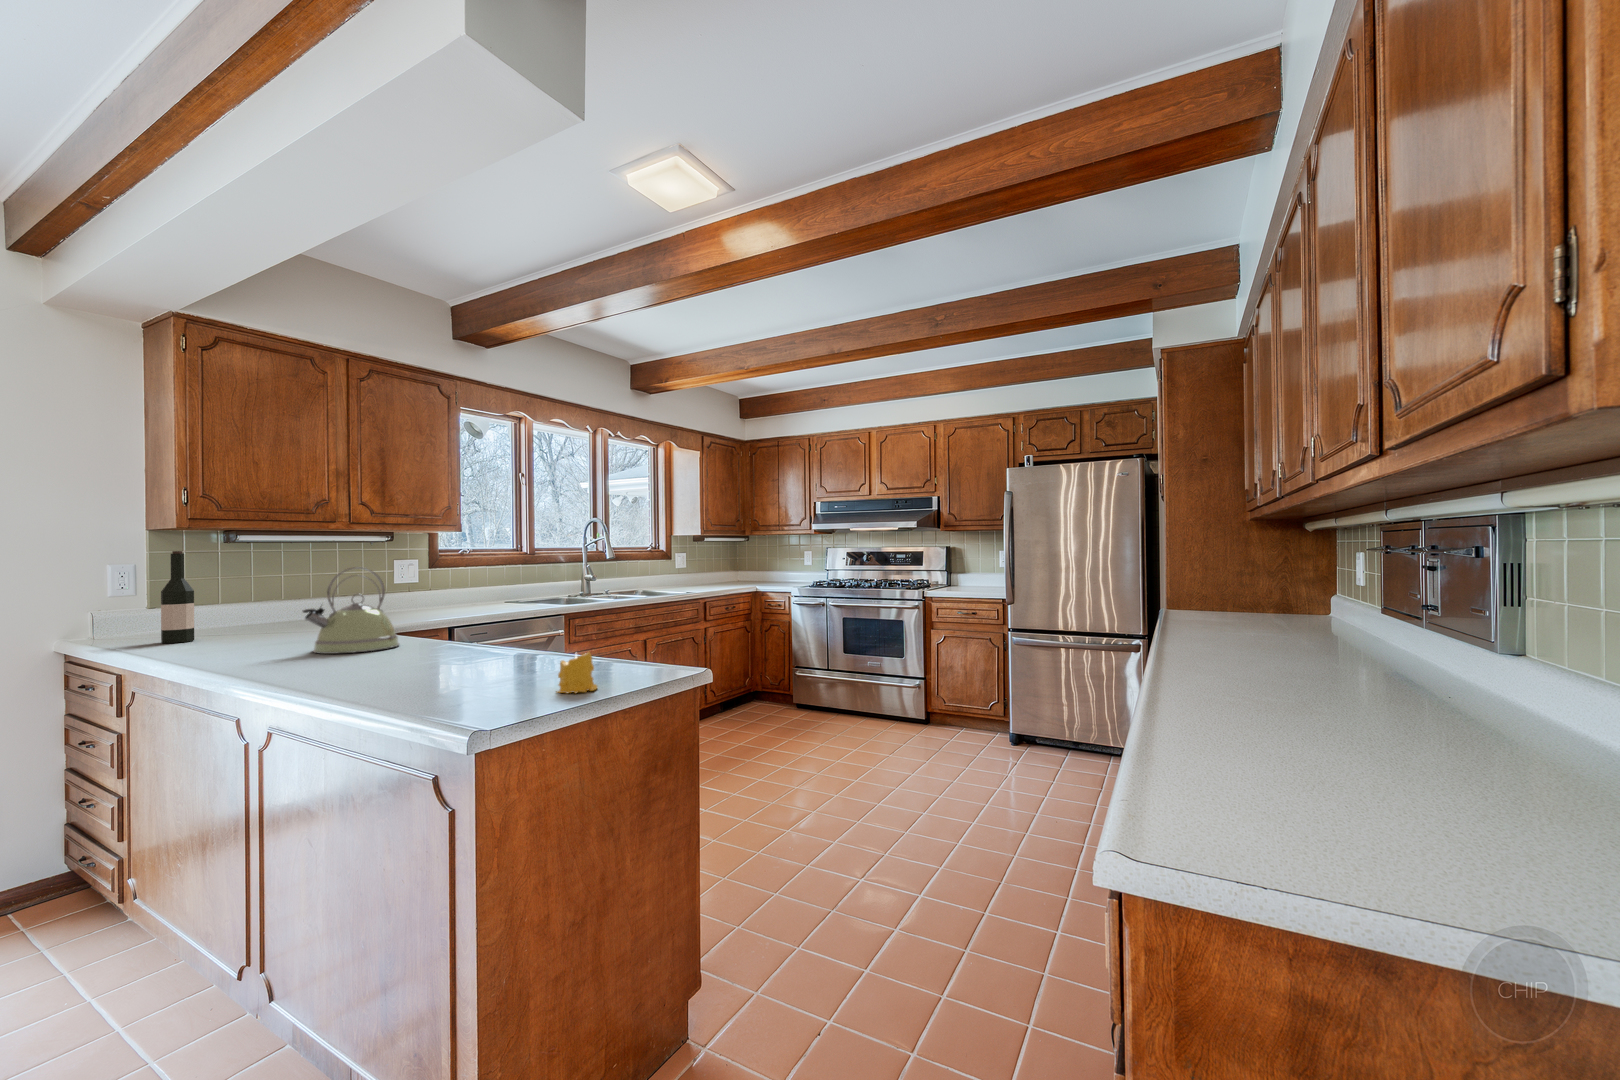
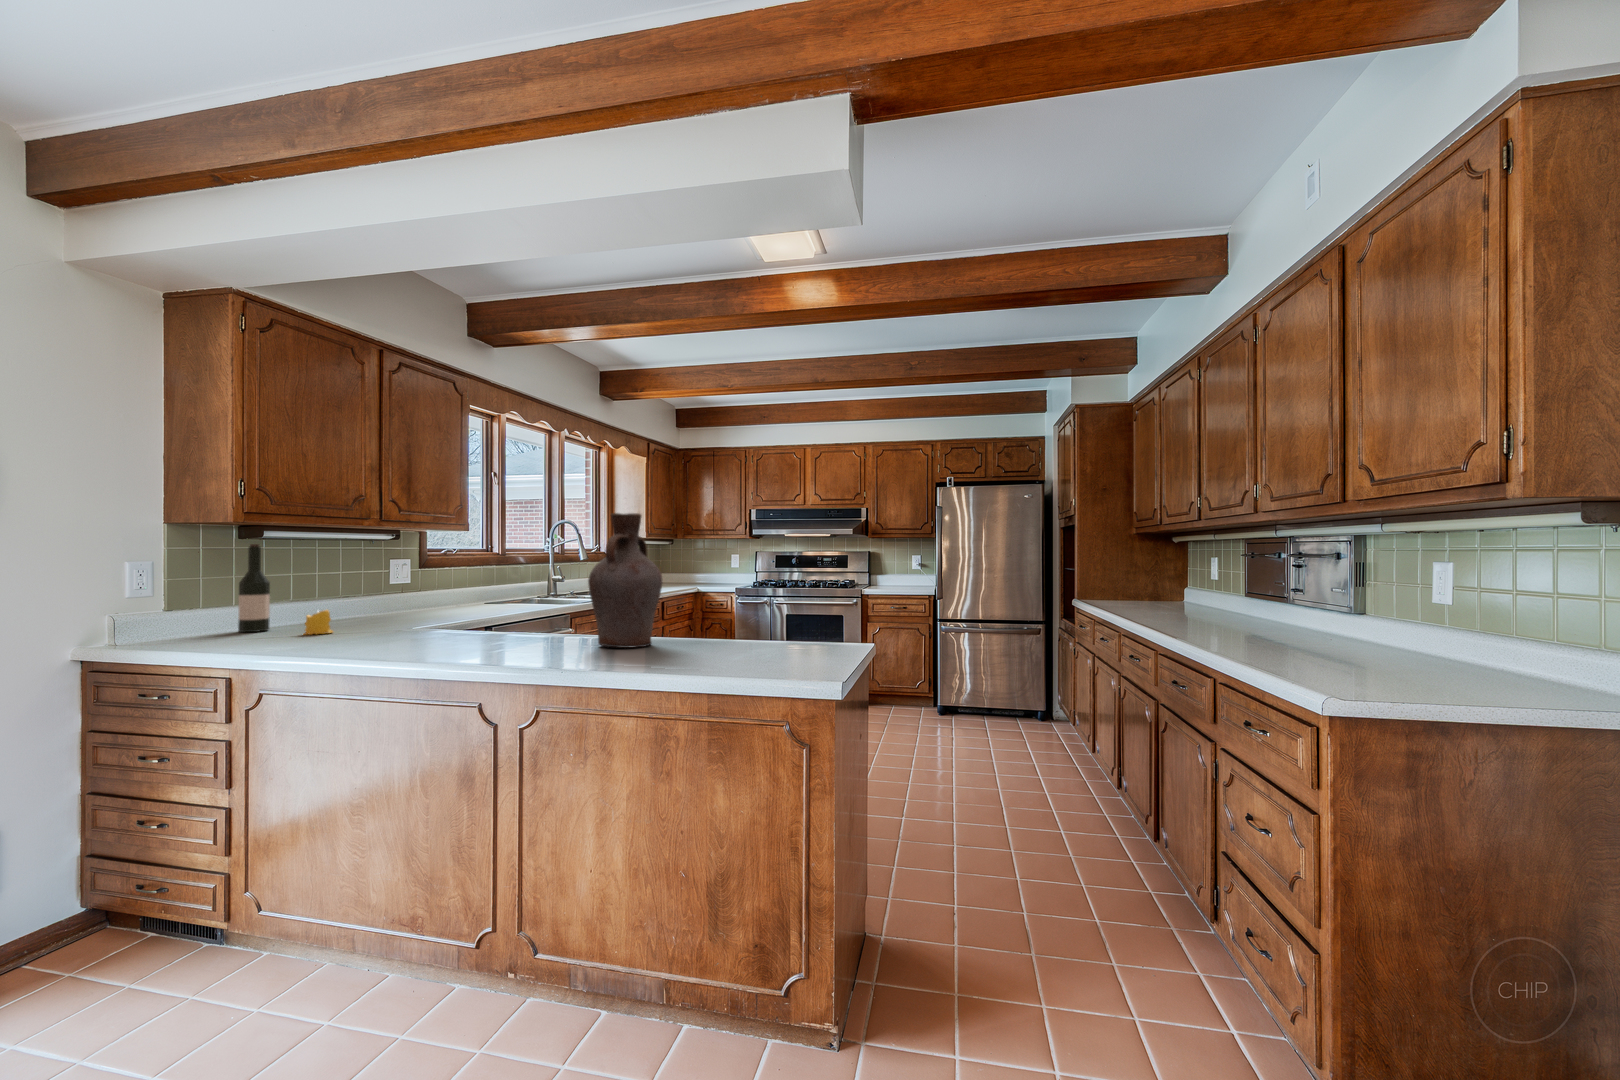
vase: none [412,510,512,679] -> present [588,513,662,648]
kettle: present [303,567,399,654] -> none [427,560,500,636]
candle: present [557,652,597,693] -> present [304,610,333,635]

